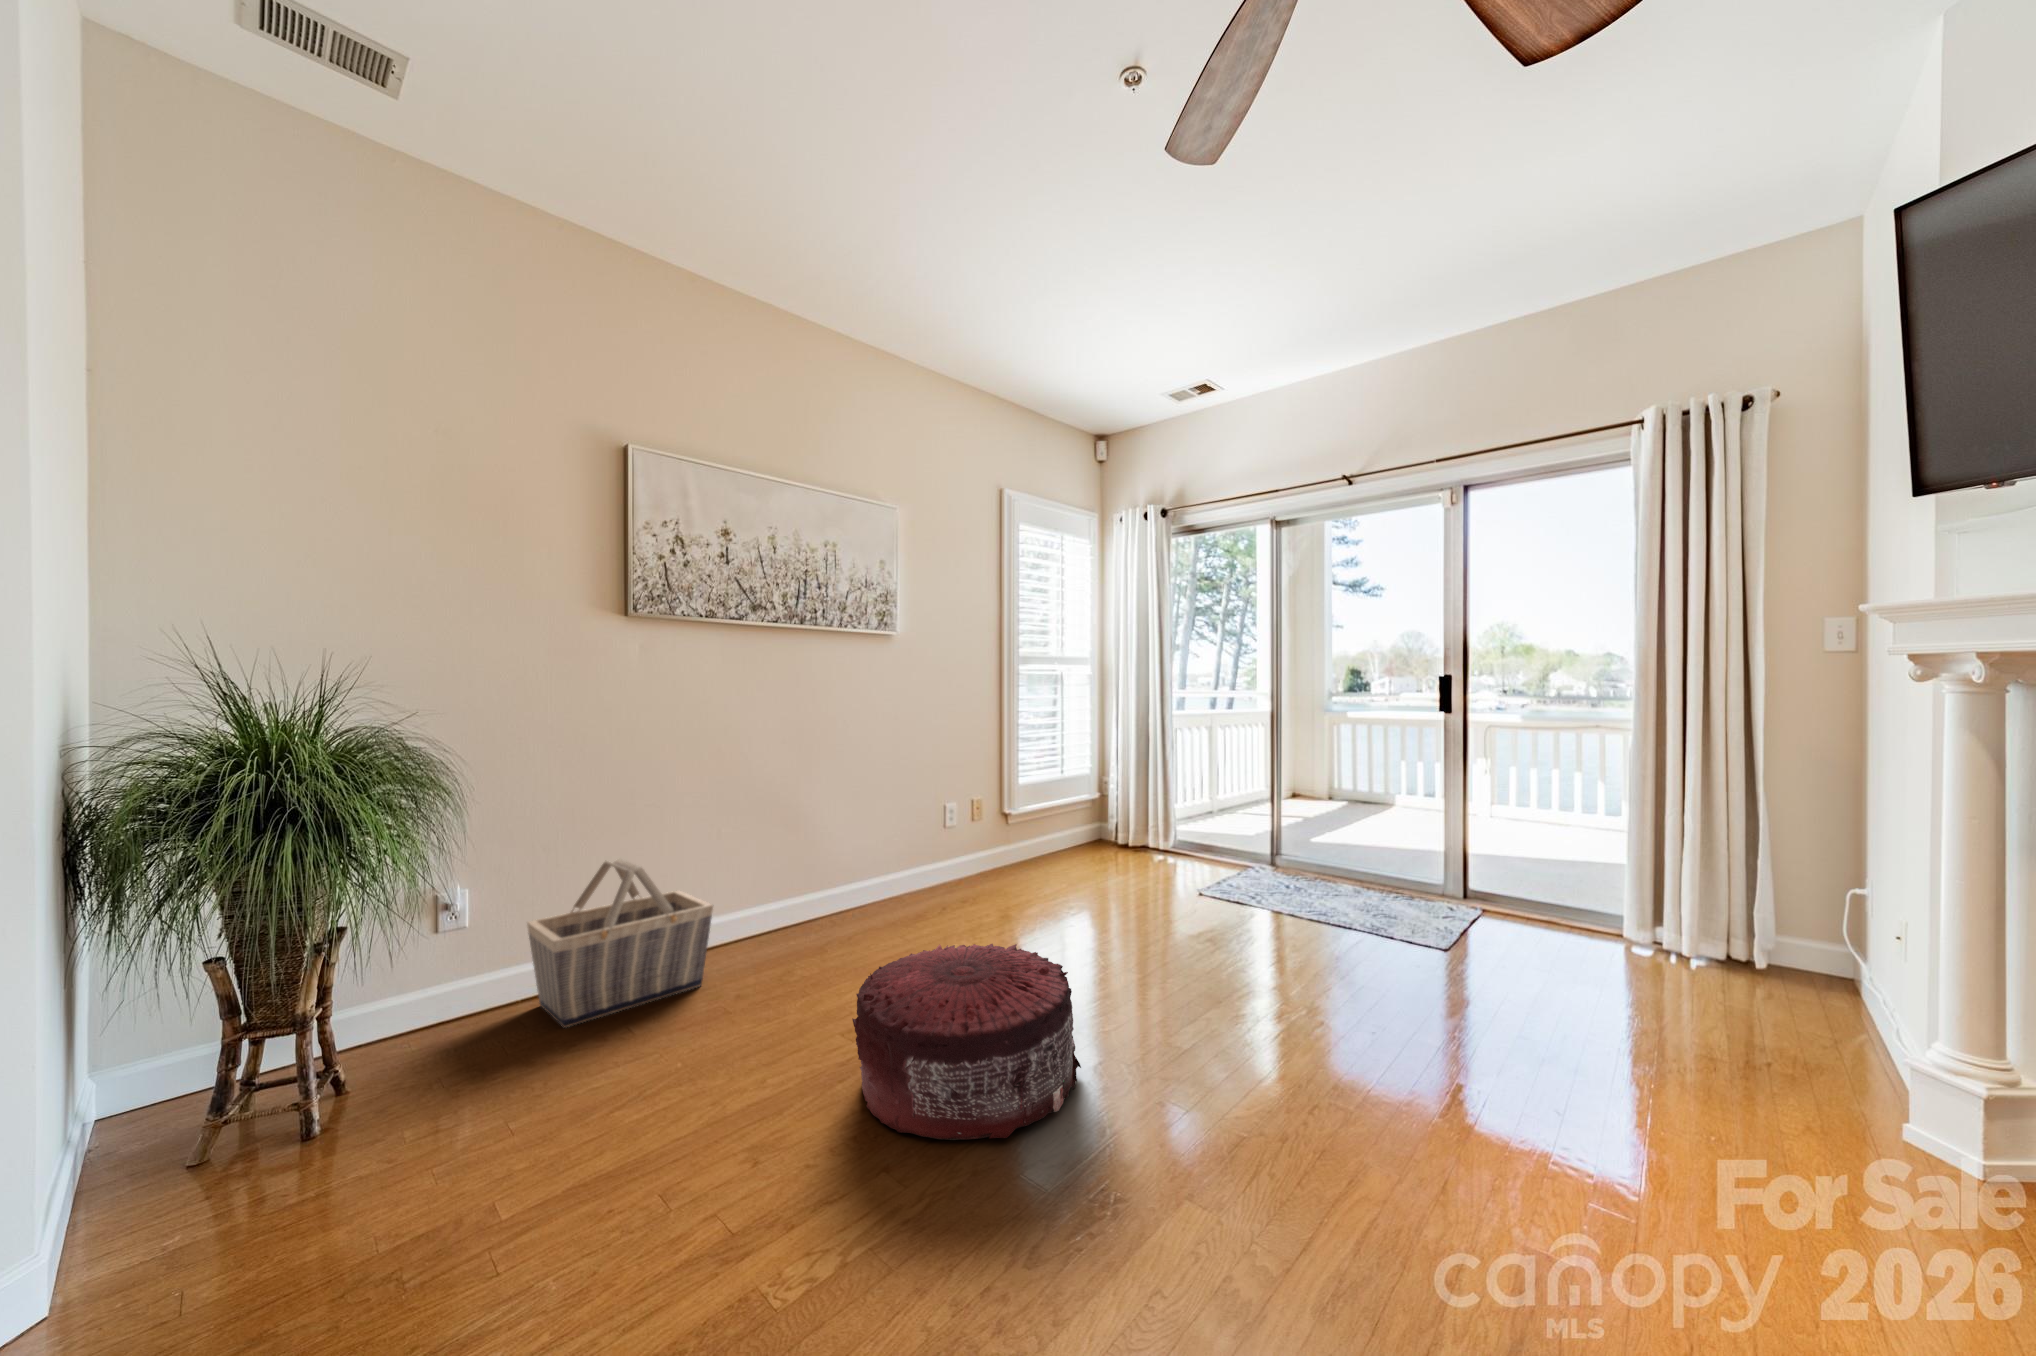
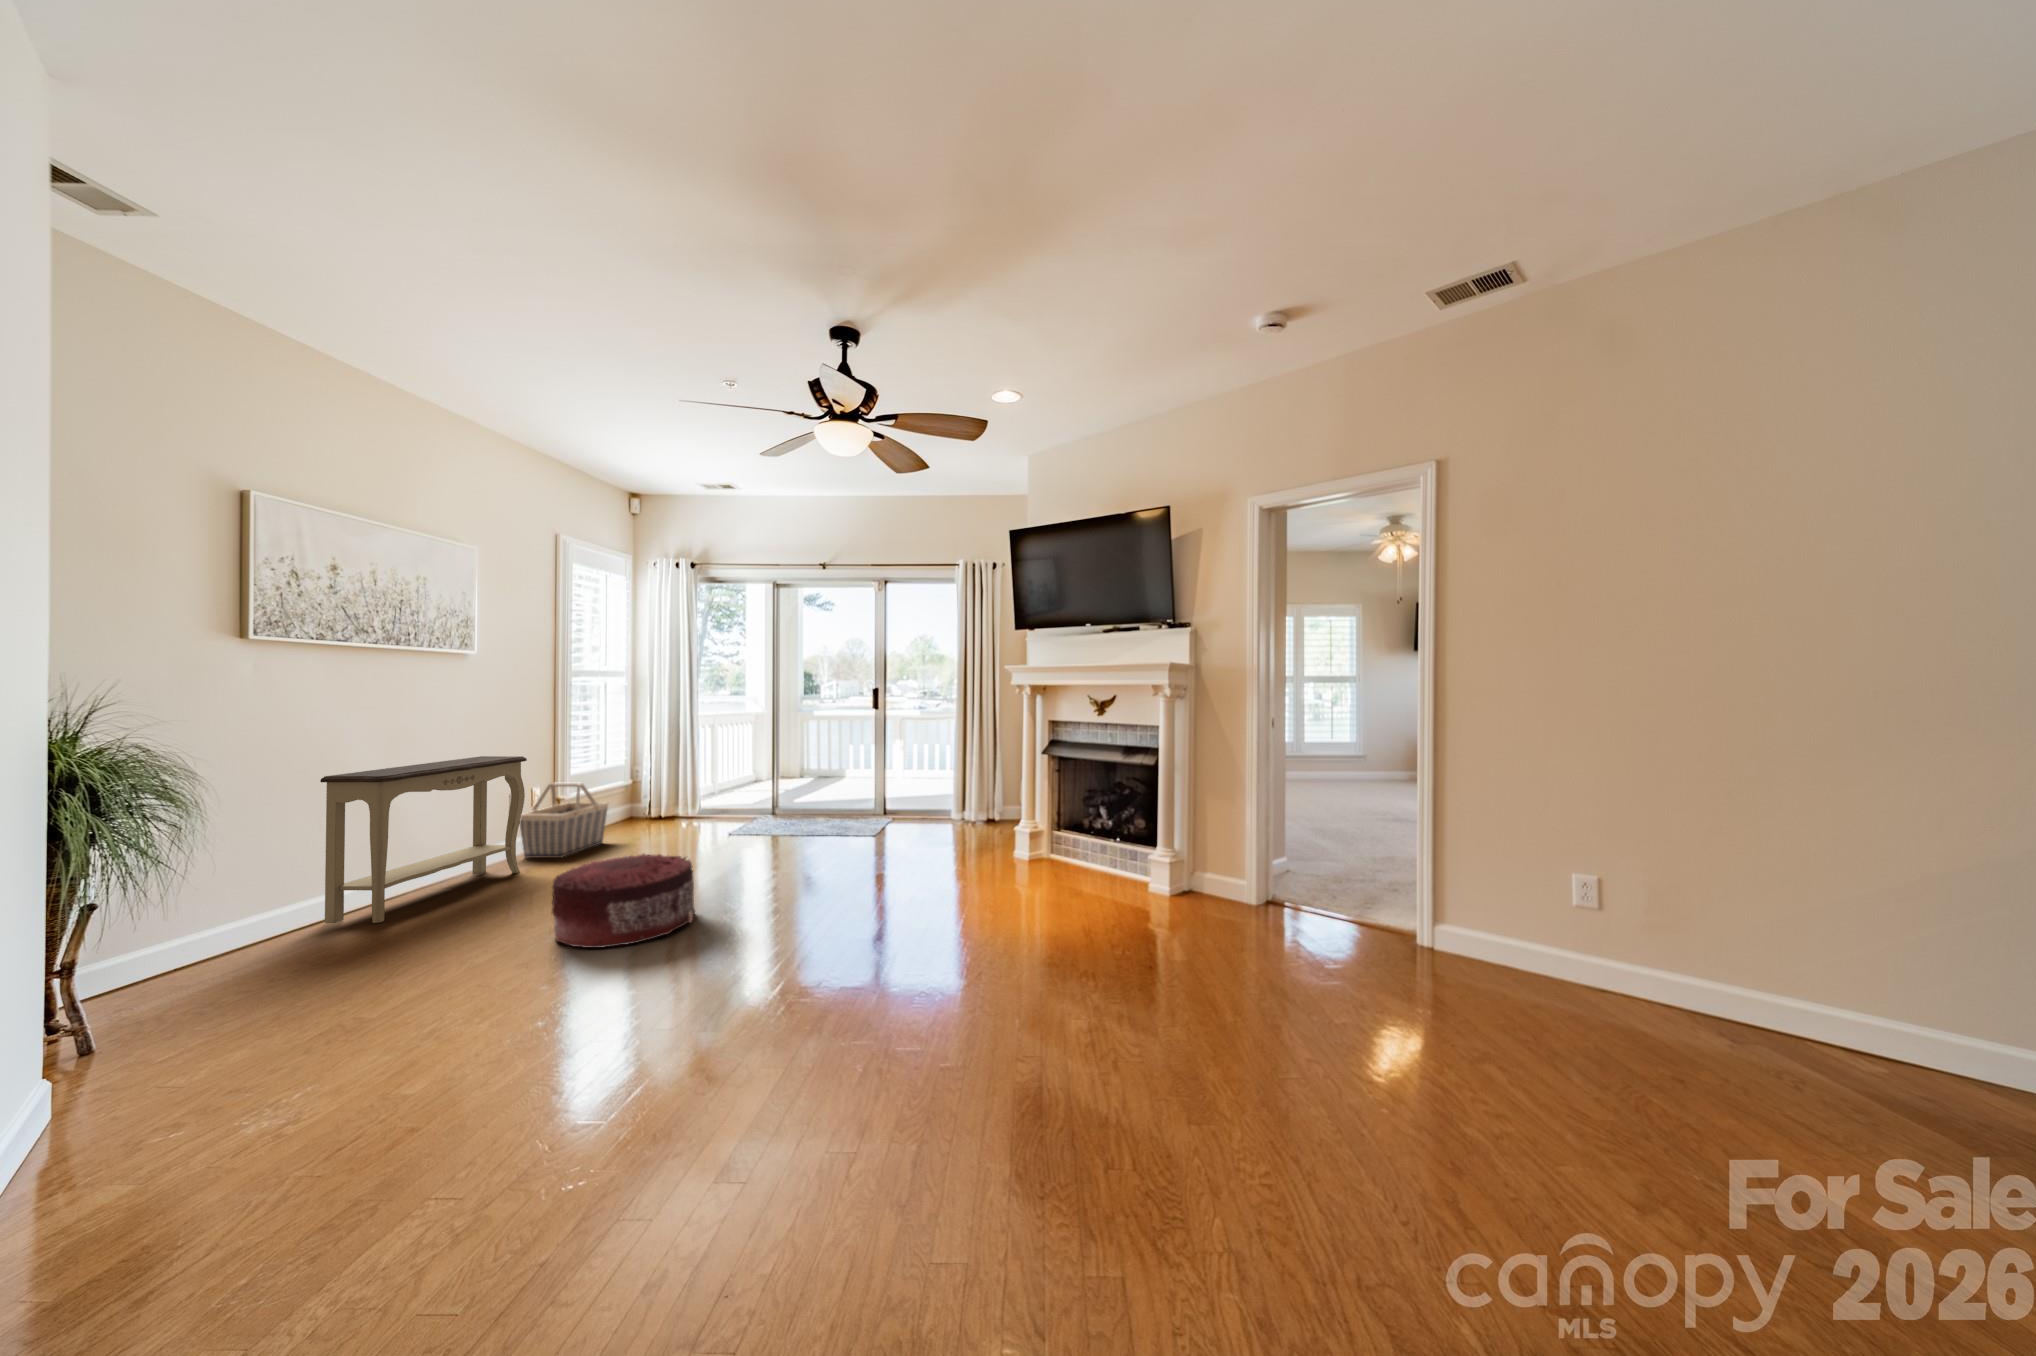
console table: none [713,758,944,964] -> present [320,756,527,923]
basket: present [527,859,713,1027] -> present [520,783,608,858]

